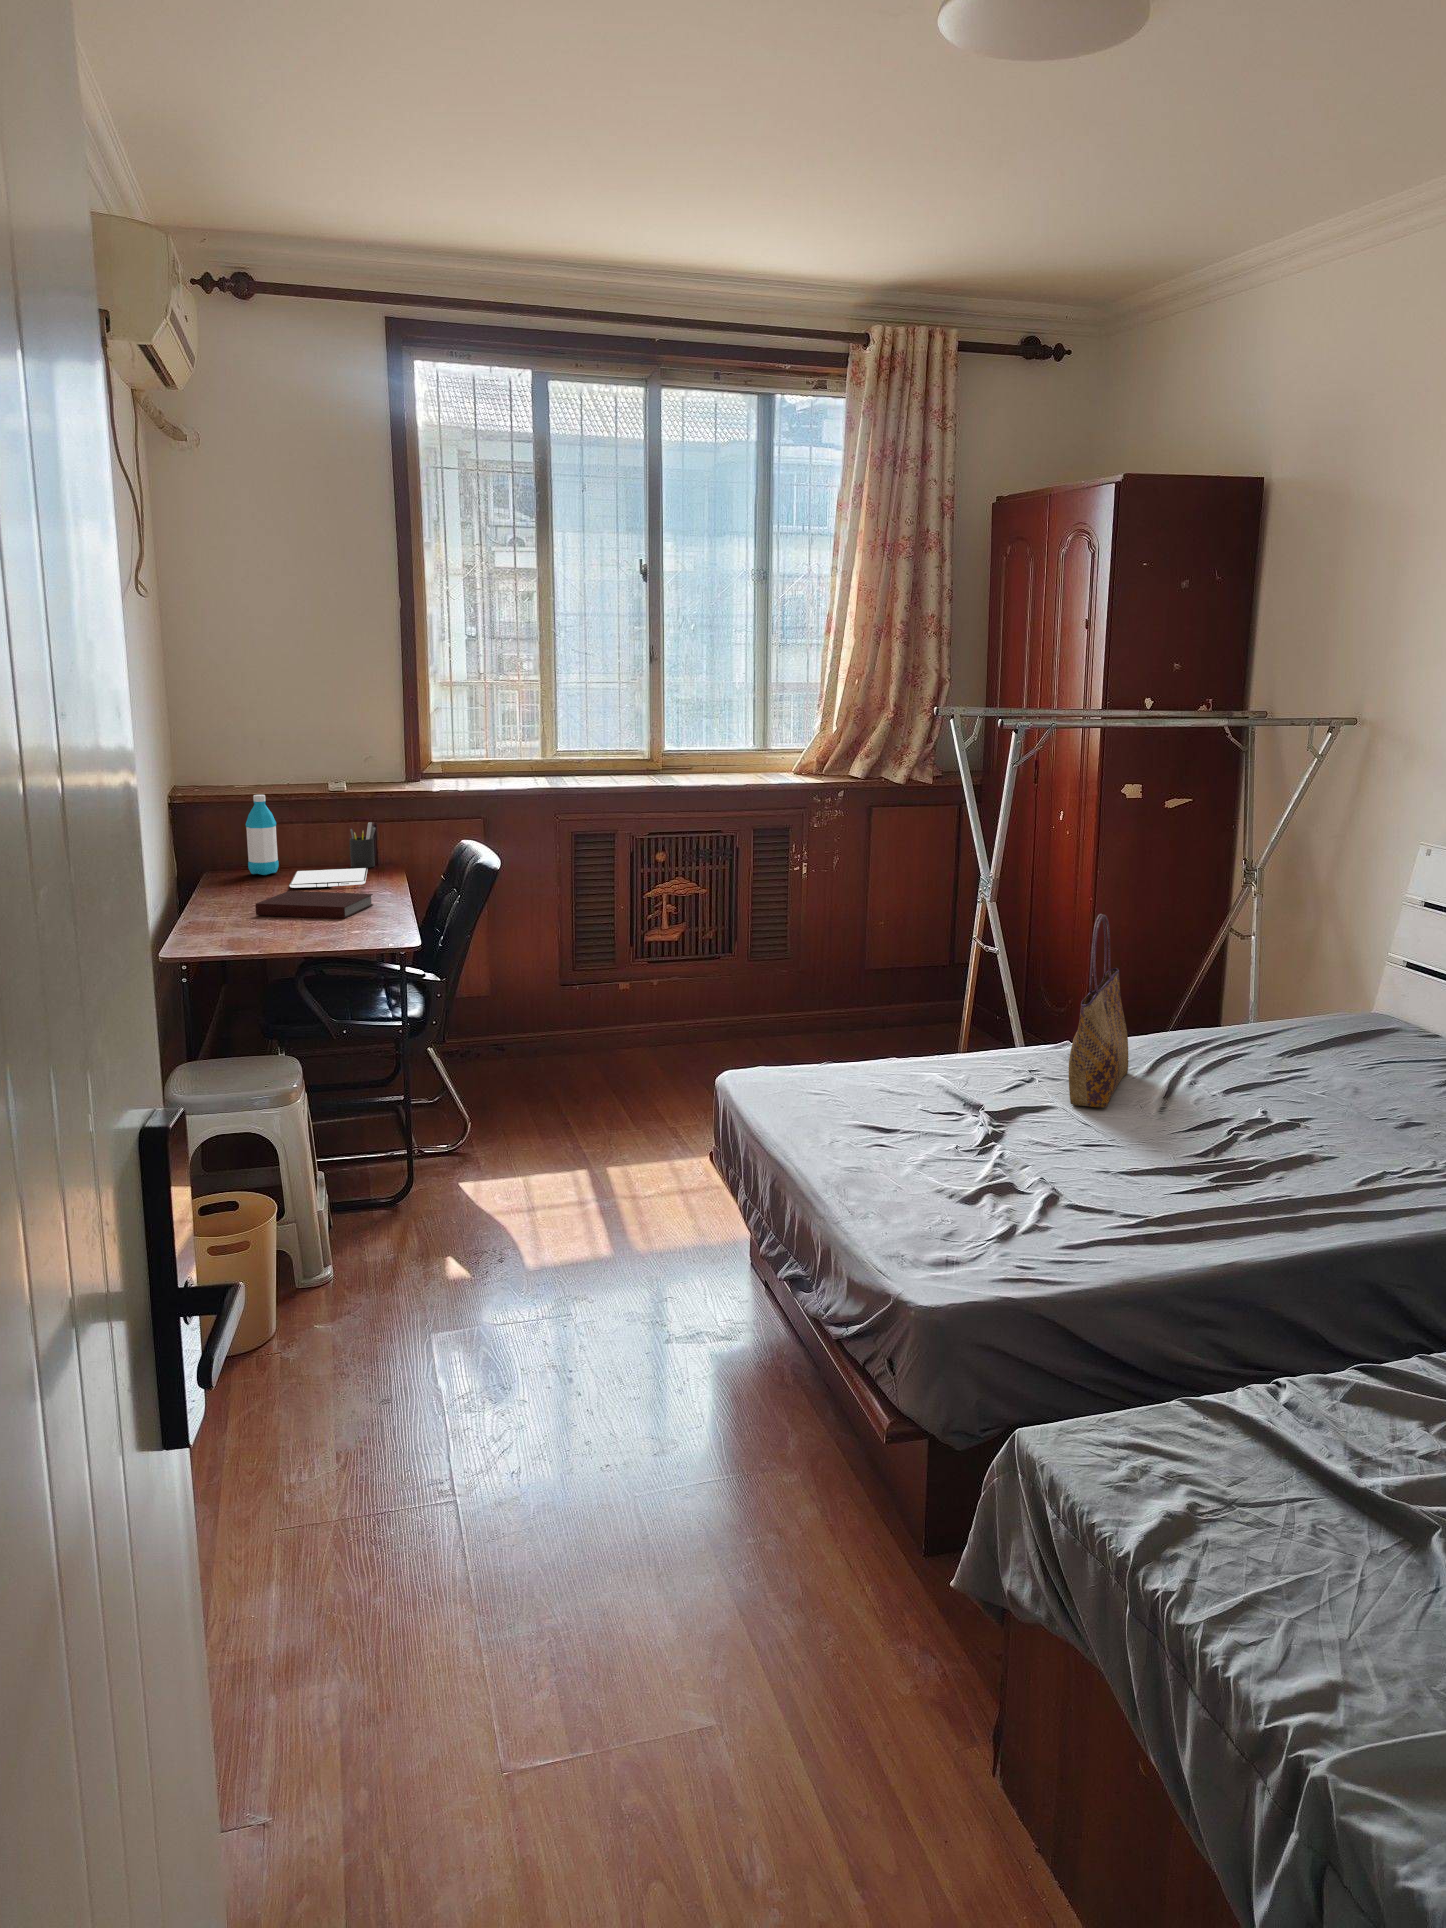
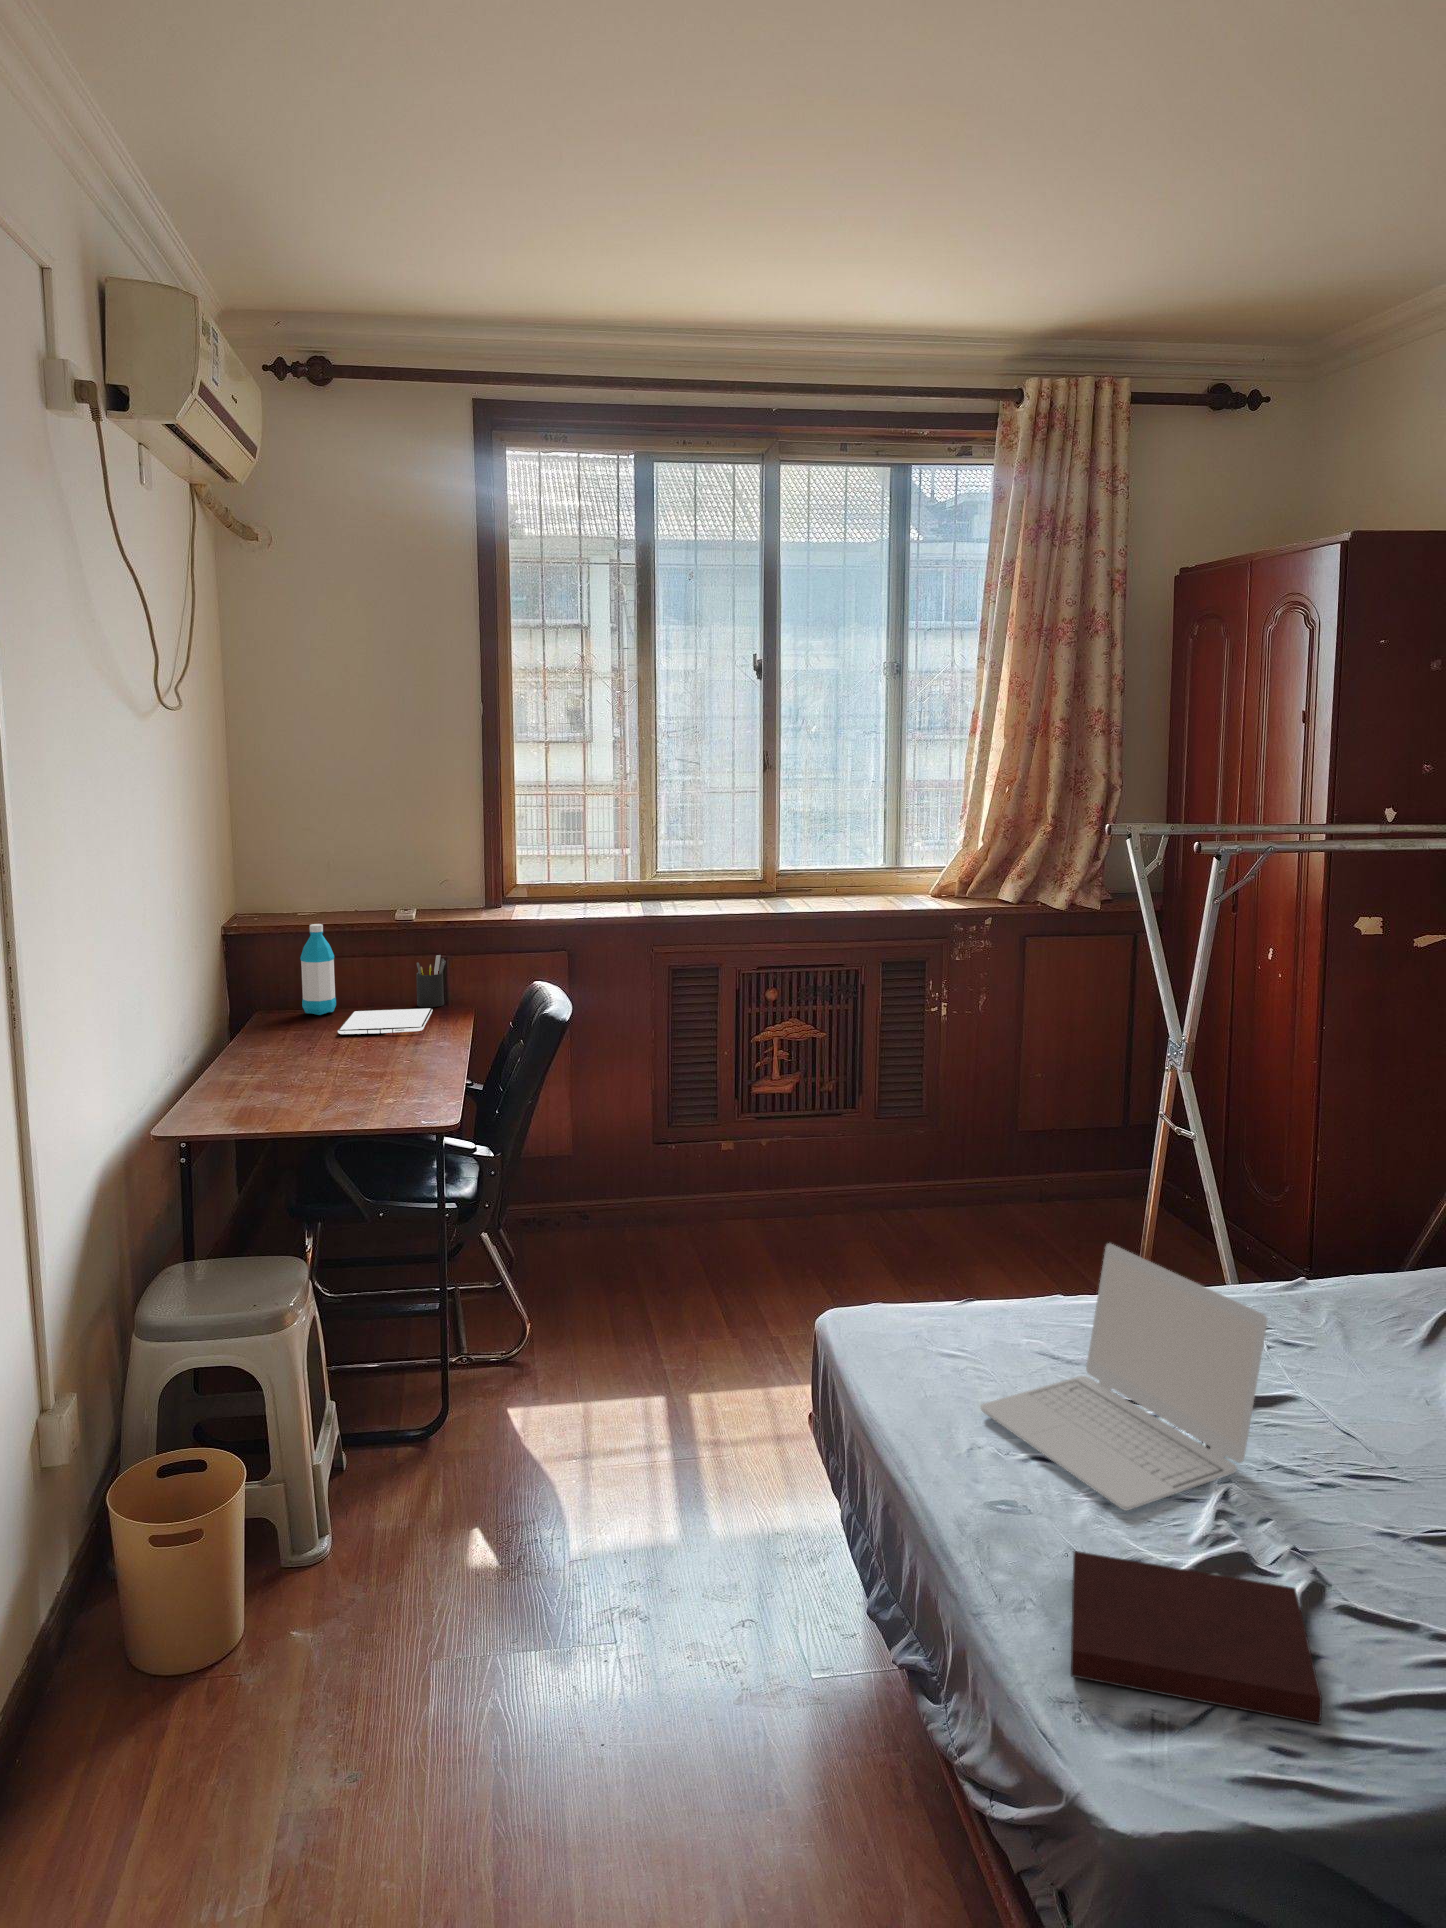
notebook: present [255,891,373,919] -> present [1071,1551,1322,1724]
tote bag: present [1069,914,1129,1108] -> none [1315,1122,1398,1406]
laptop: none [837,1004,1032,1168] -> present [981,1243,1267,1511]

